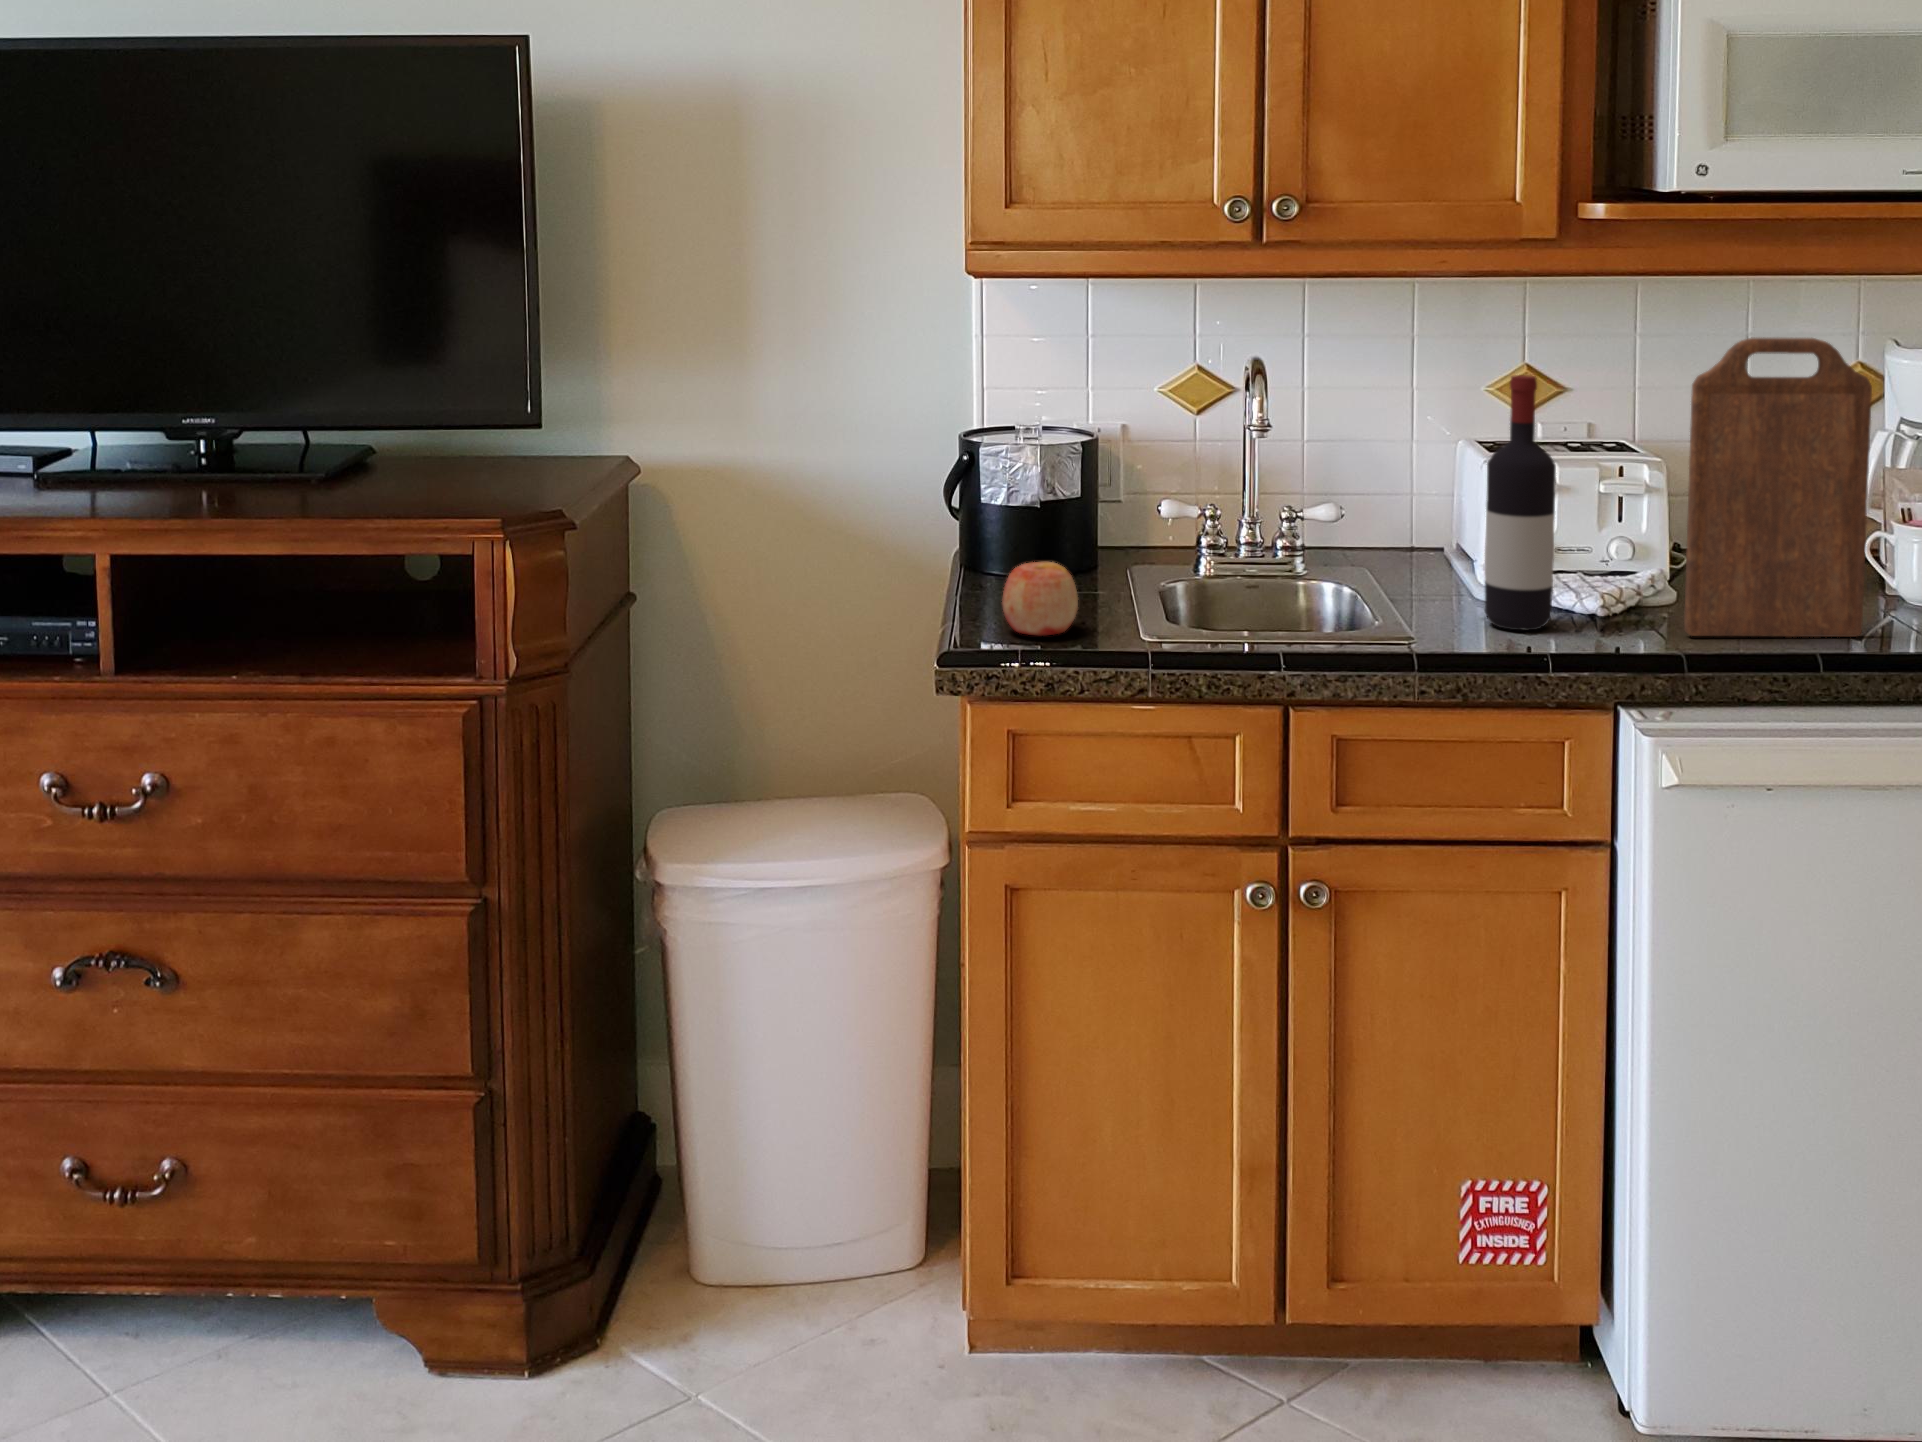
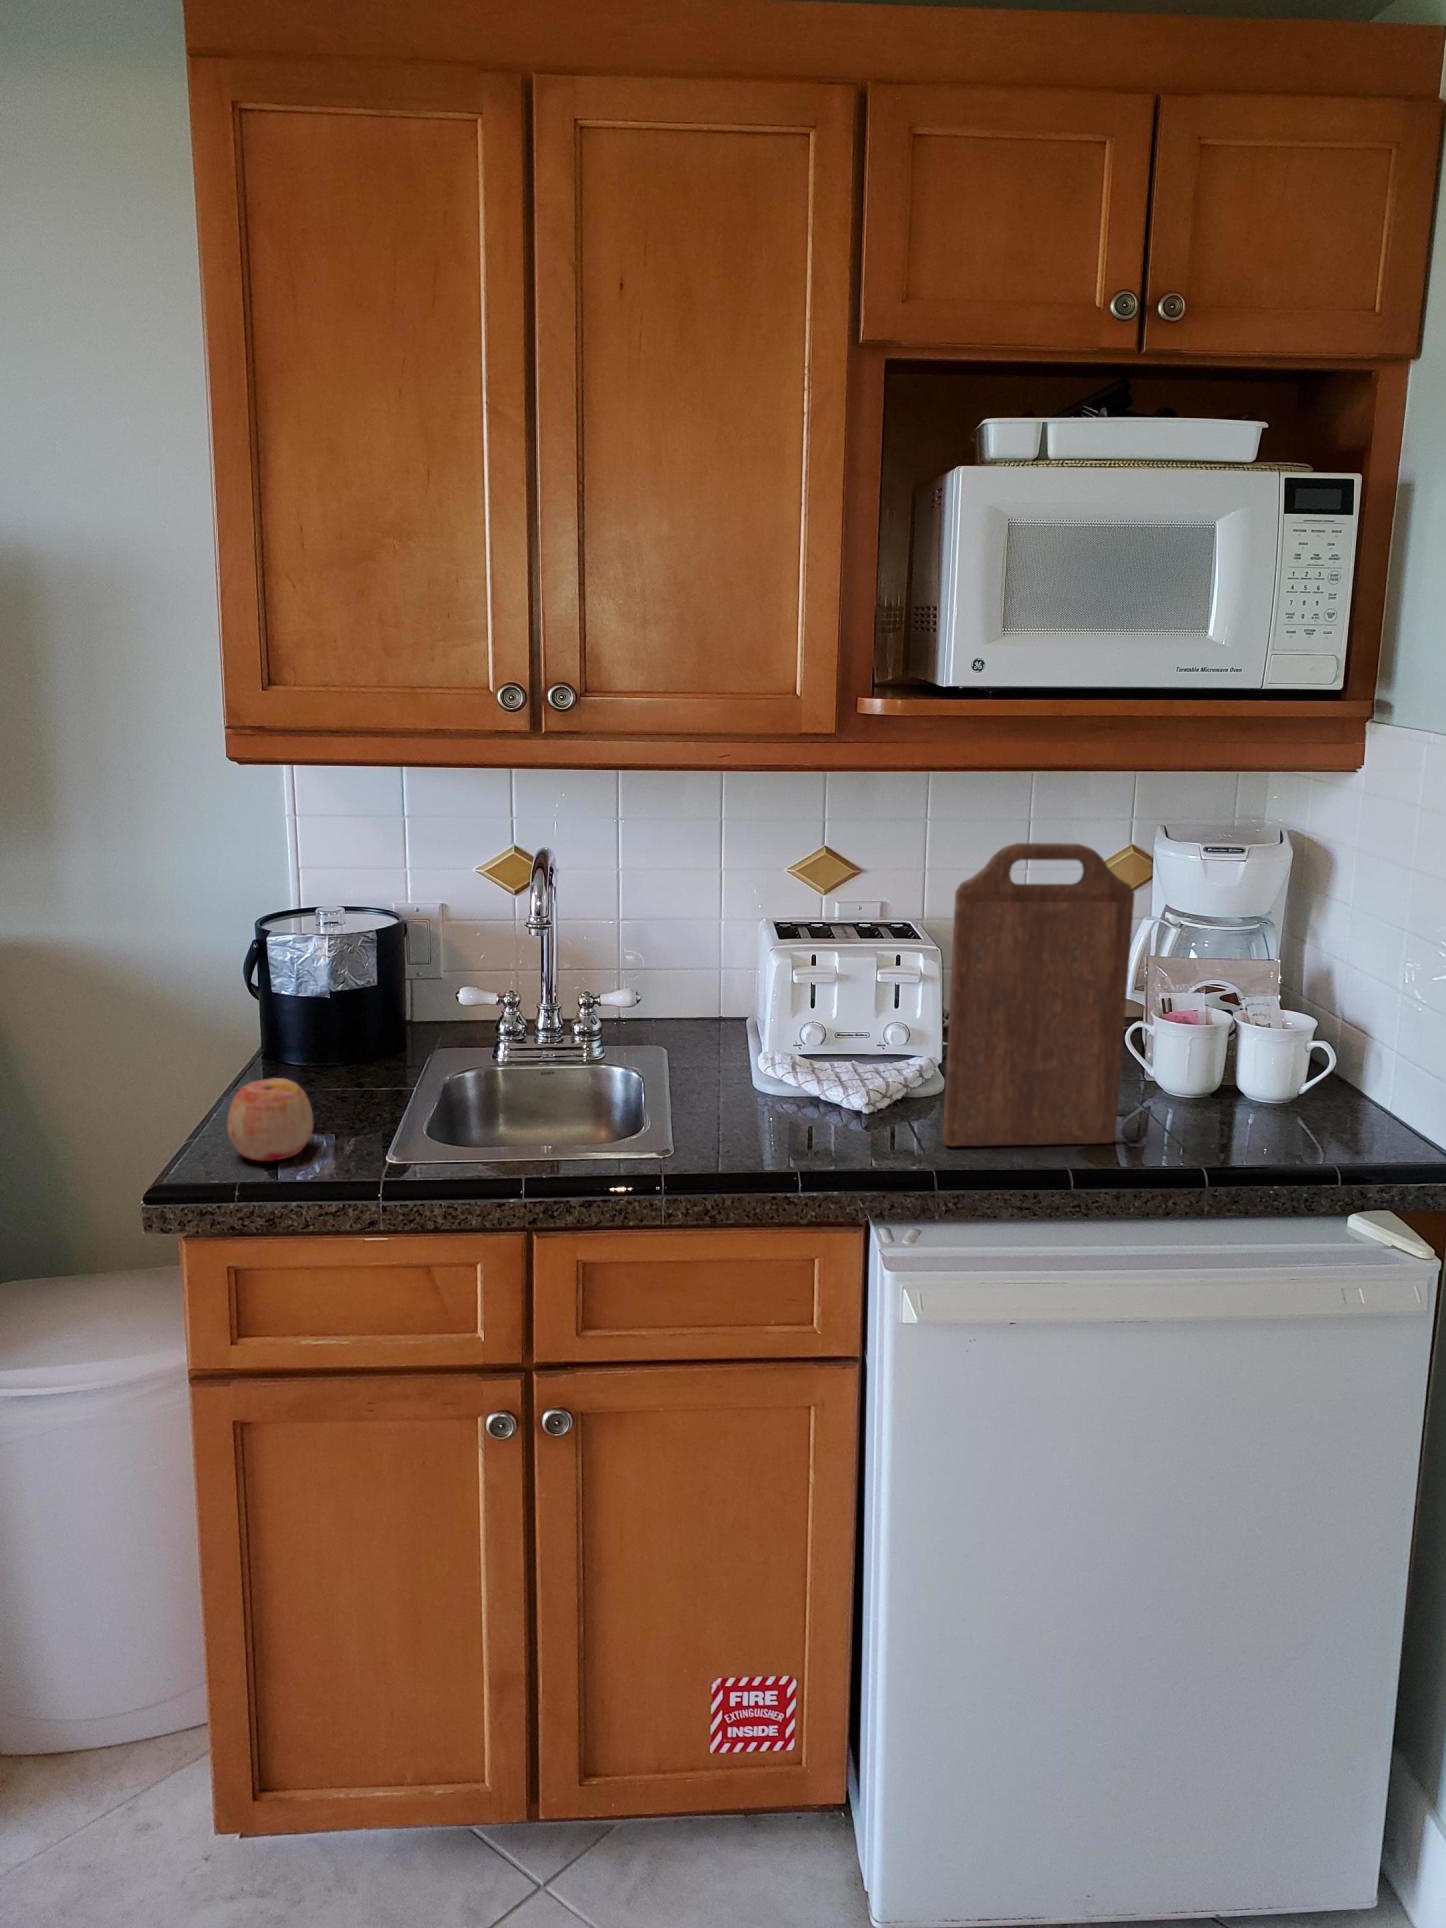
wine bottle: present [1485,375,1556,630] -> none [747,879,820,1141]

